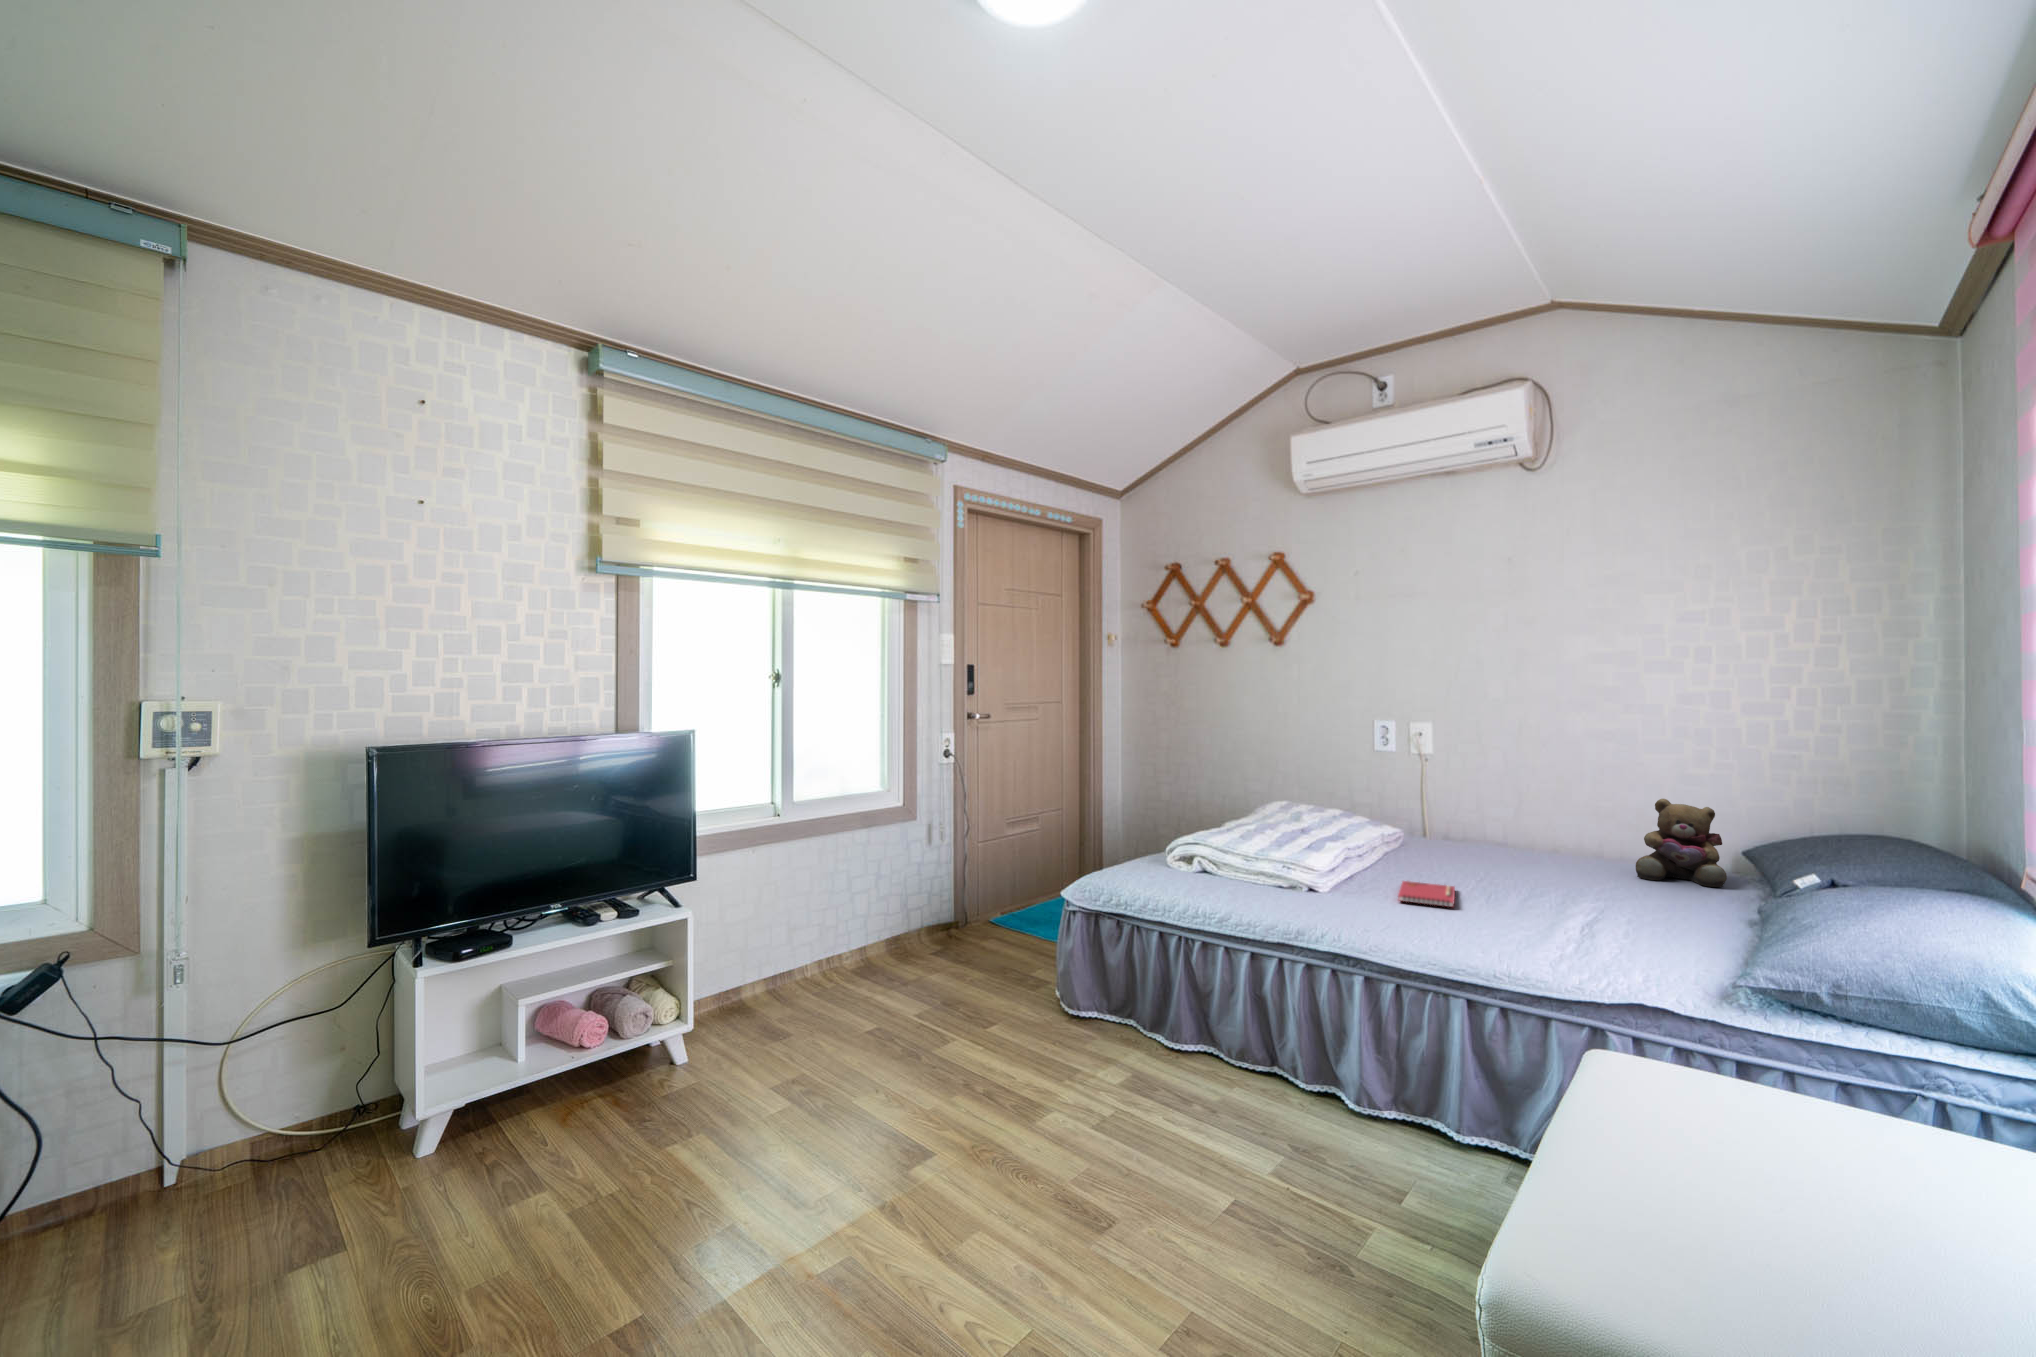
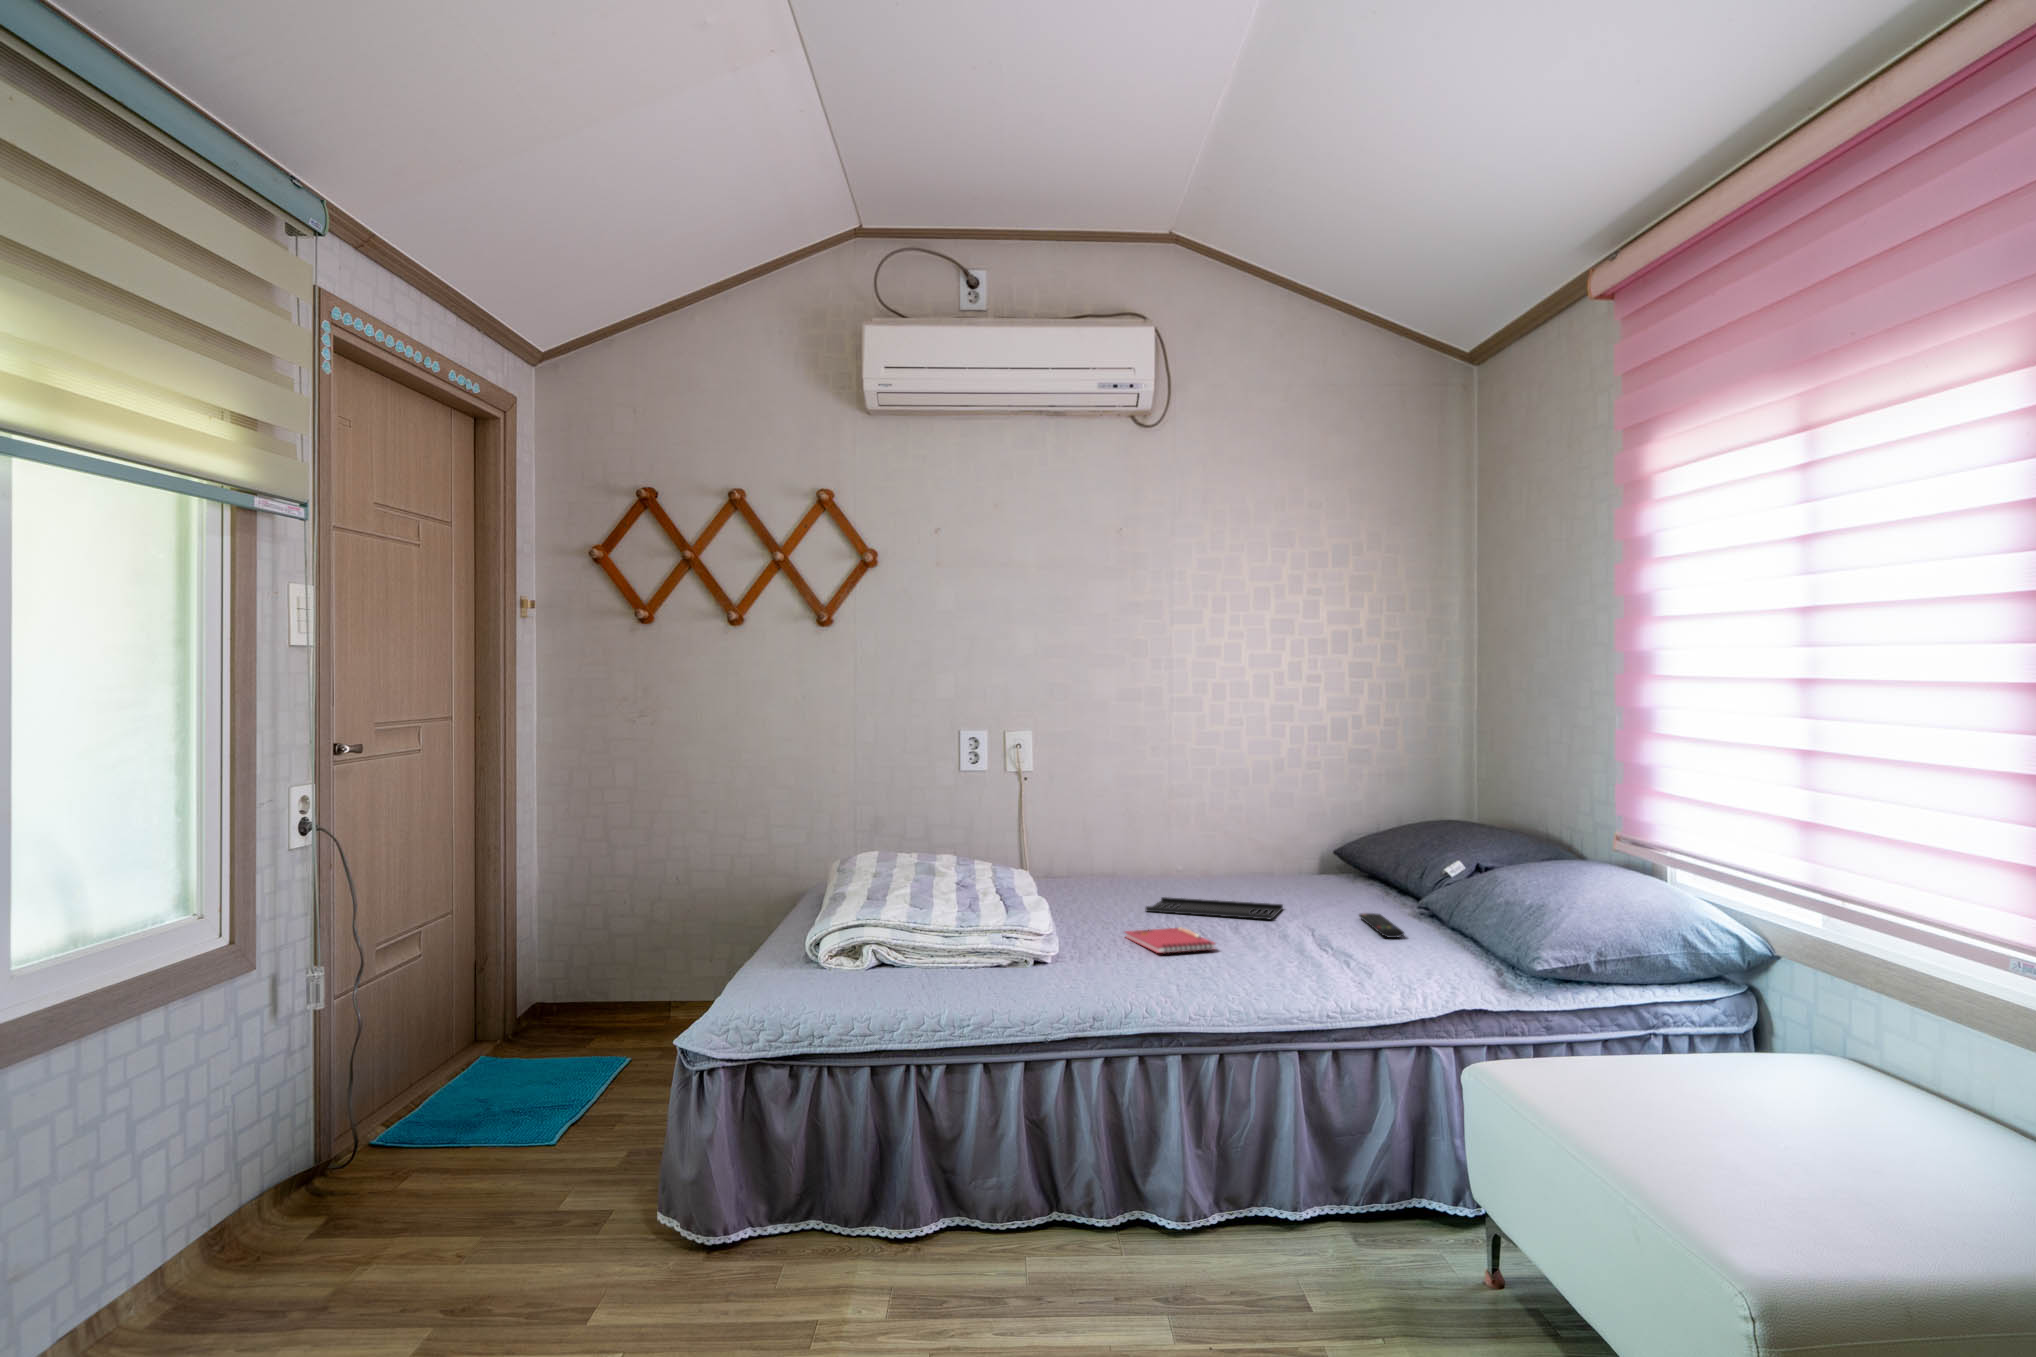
teddy bear: present [1636,799,1727,887] -> none [1281,804,1355,893]
tray: none [1463,862,1602,896] -> present [1145,897,1283,919]
remote control: none [1650,907,1695,934] -> present [1359,913,1404,938]

